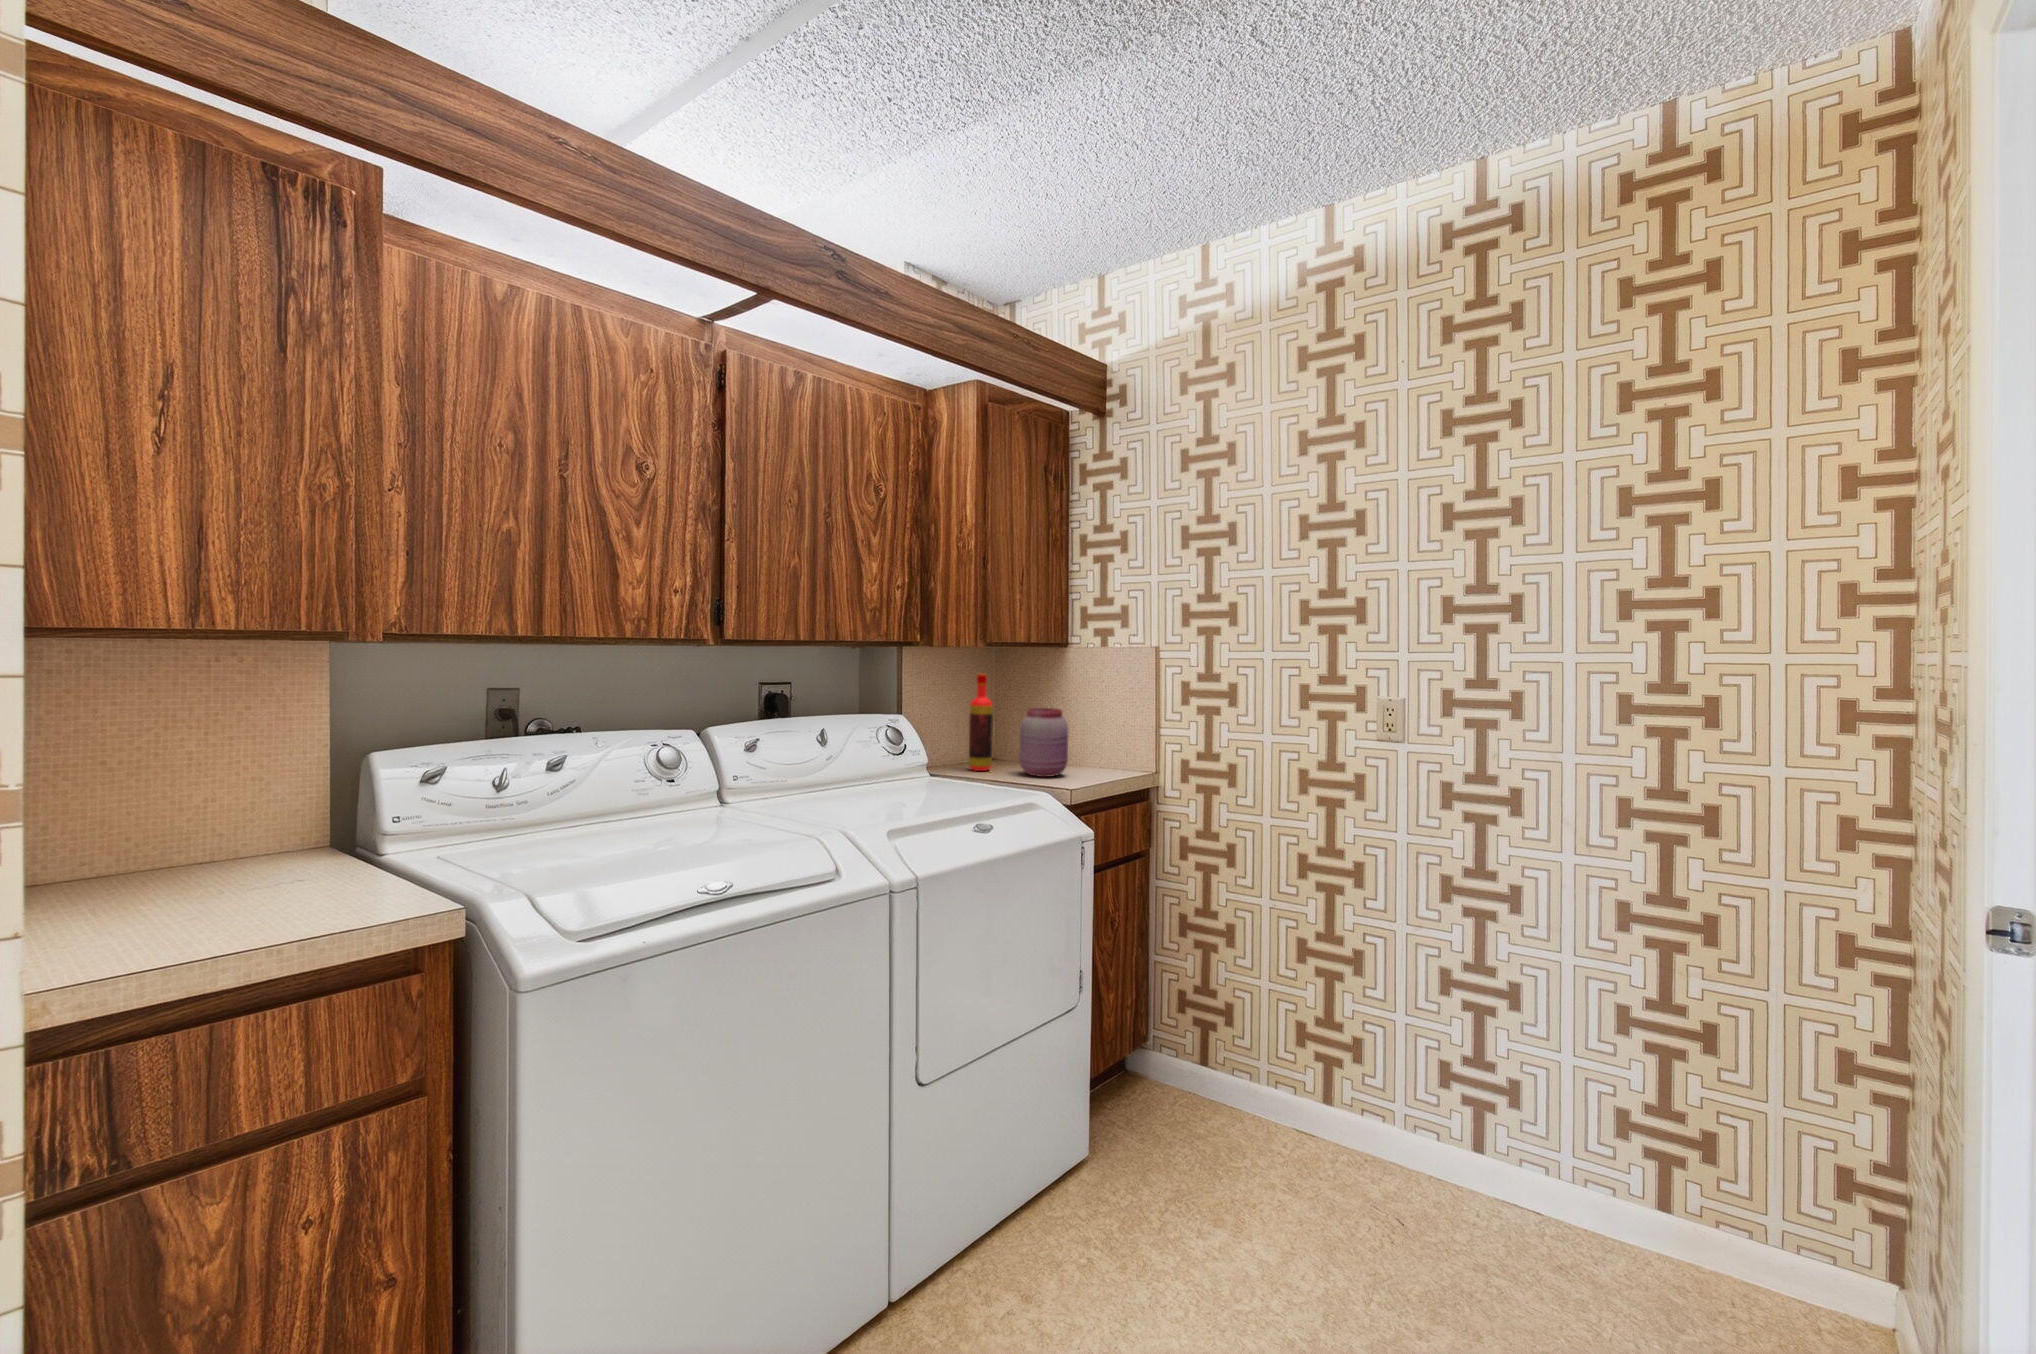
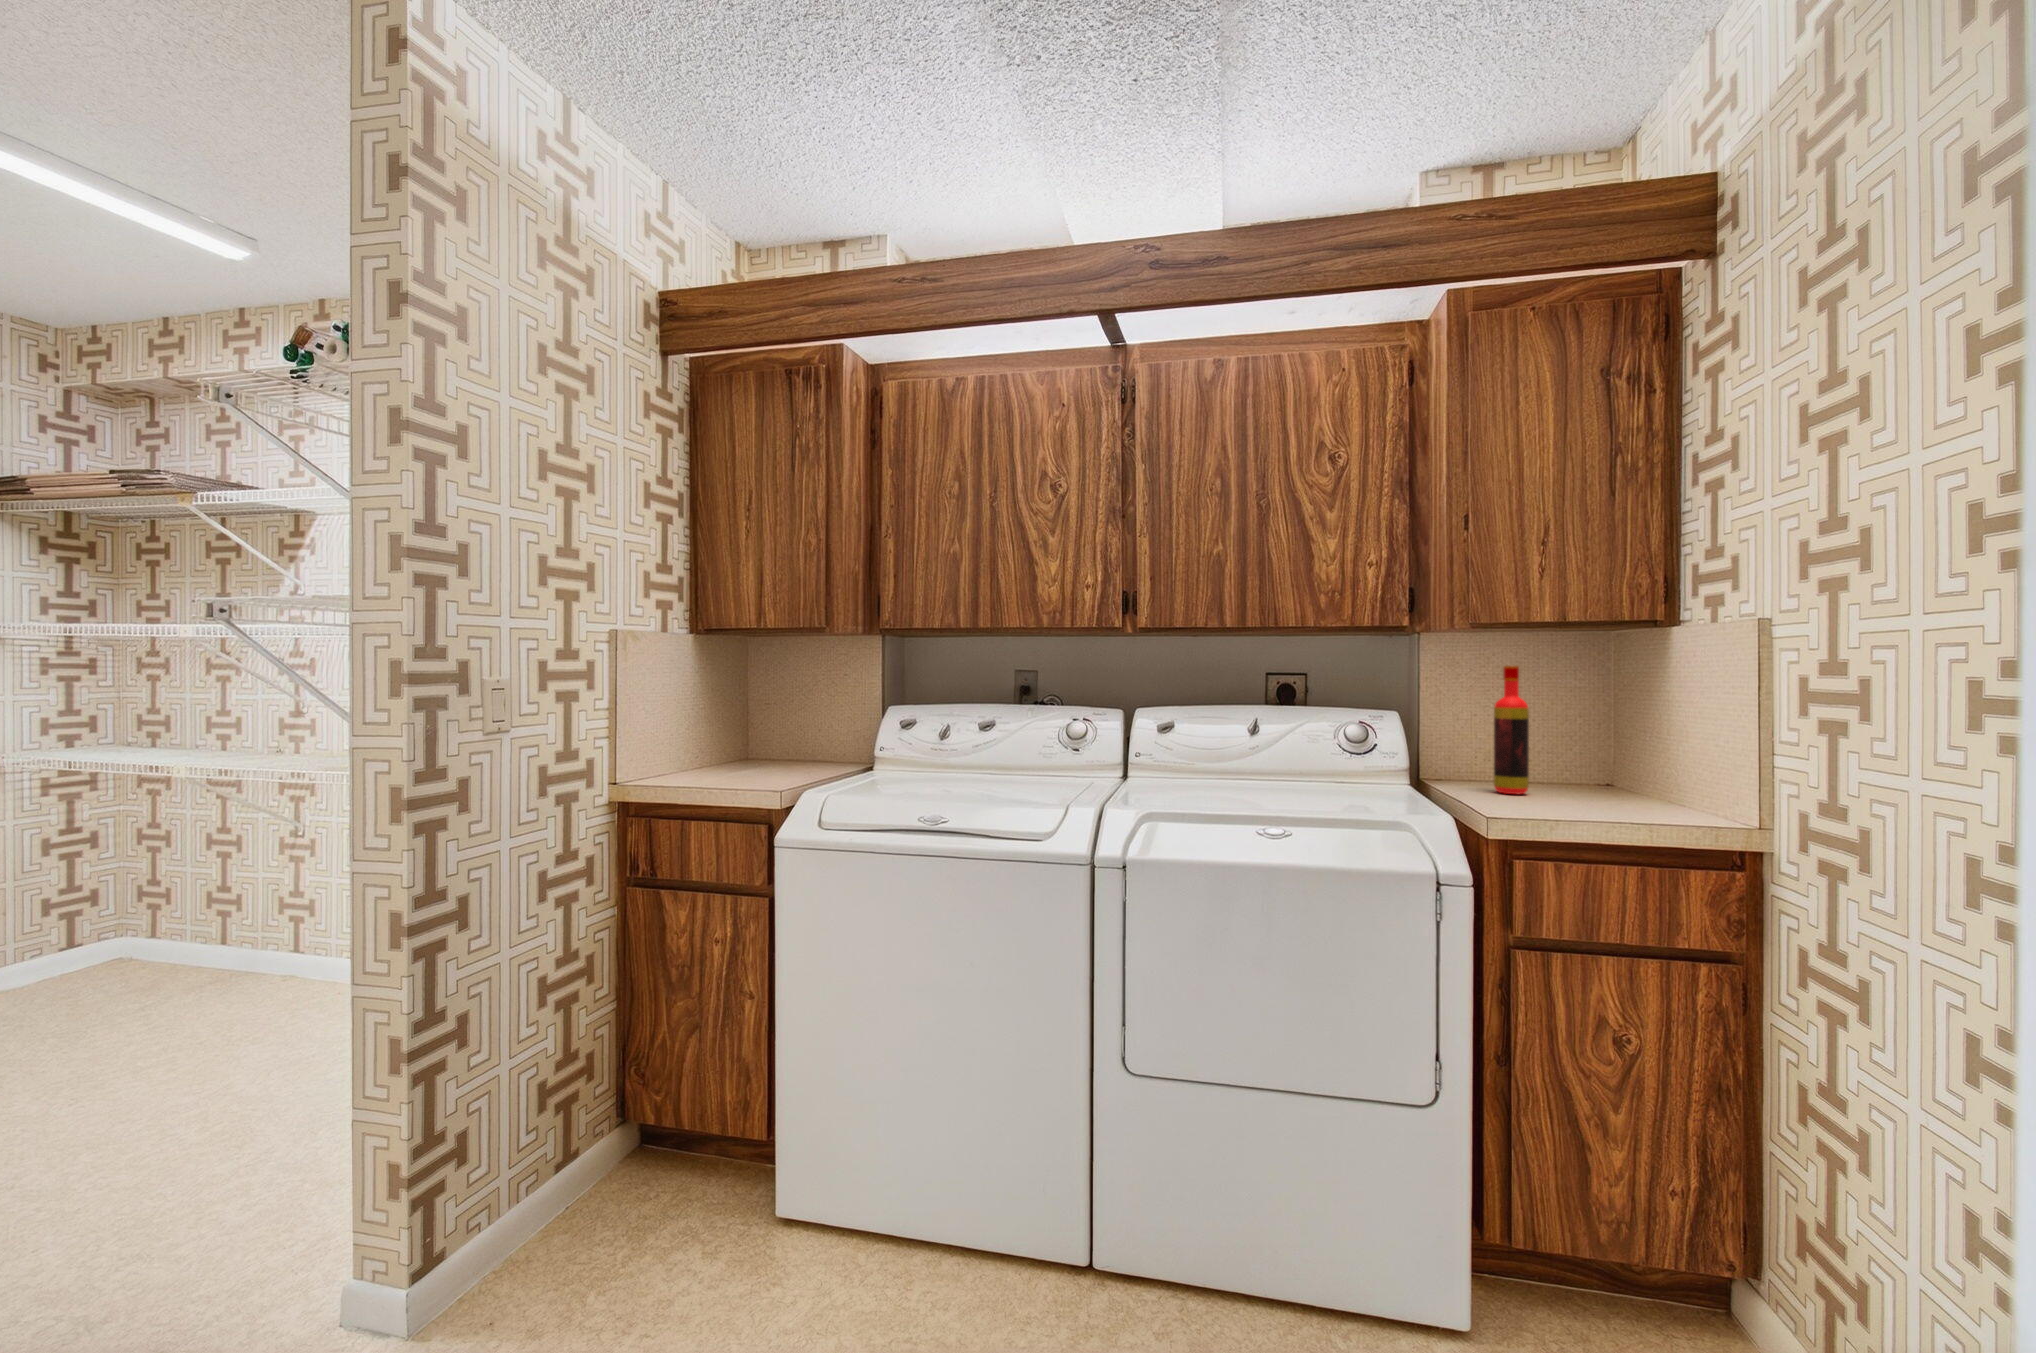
jar: present [1019,708,1068,777] -> none [1541,712,1623,810]

